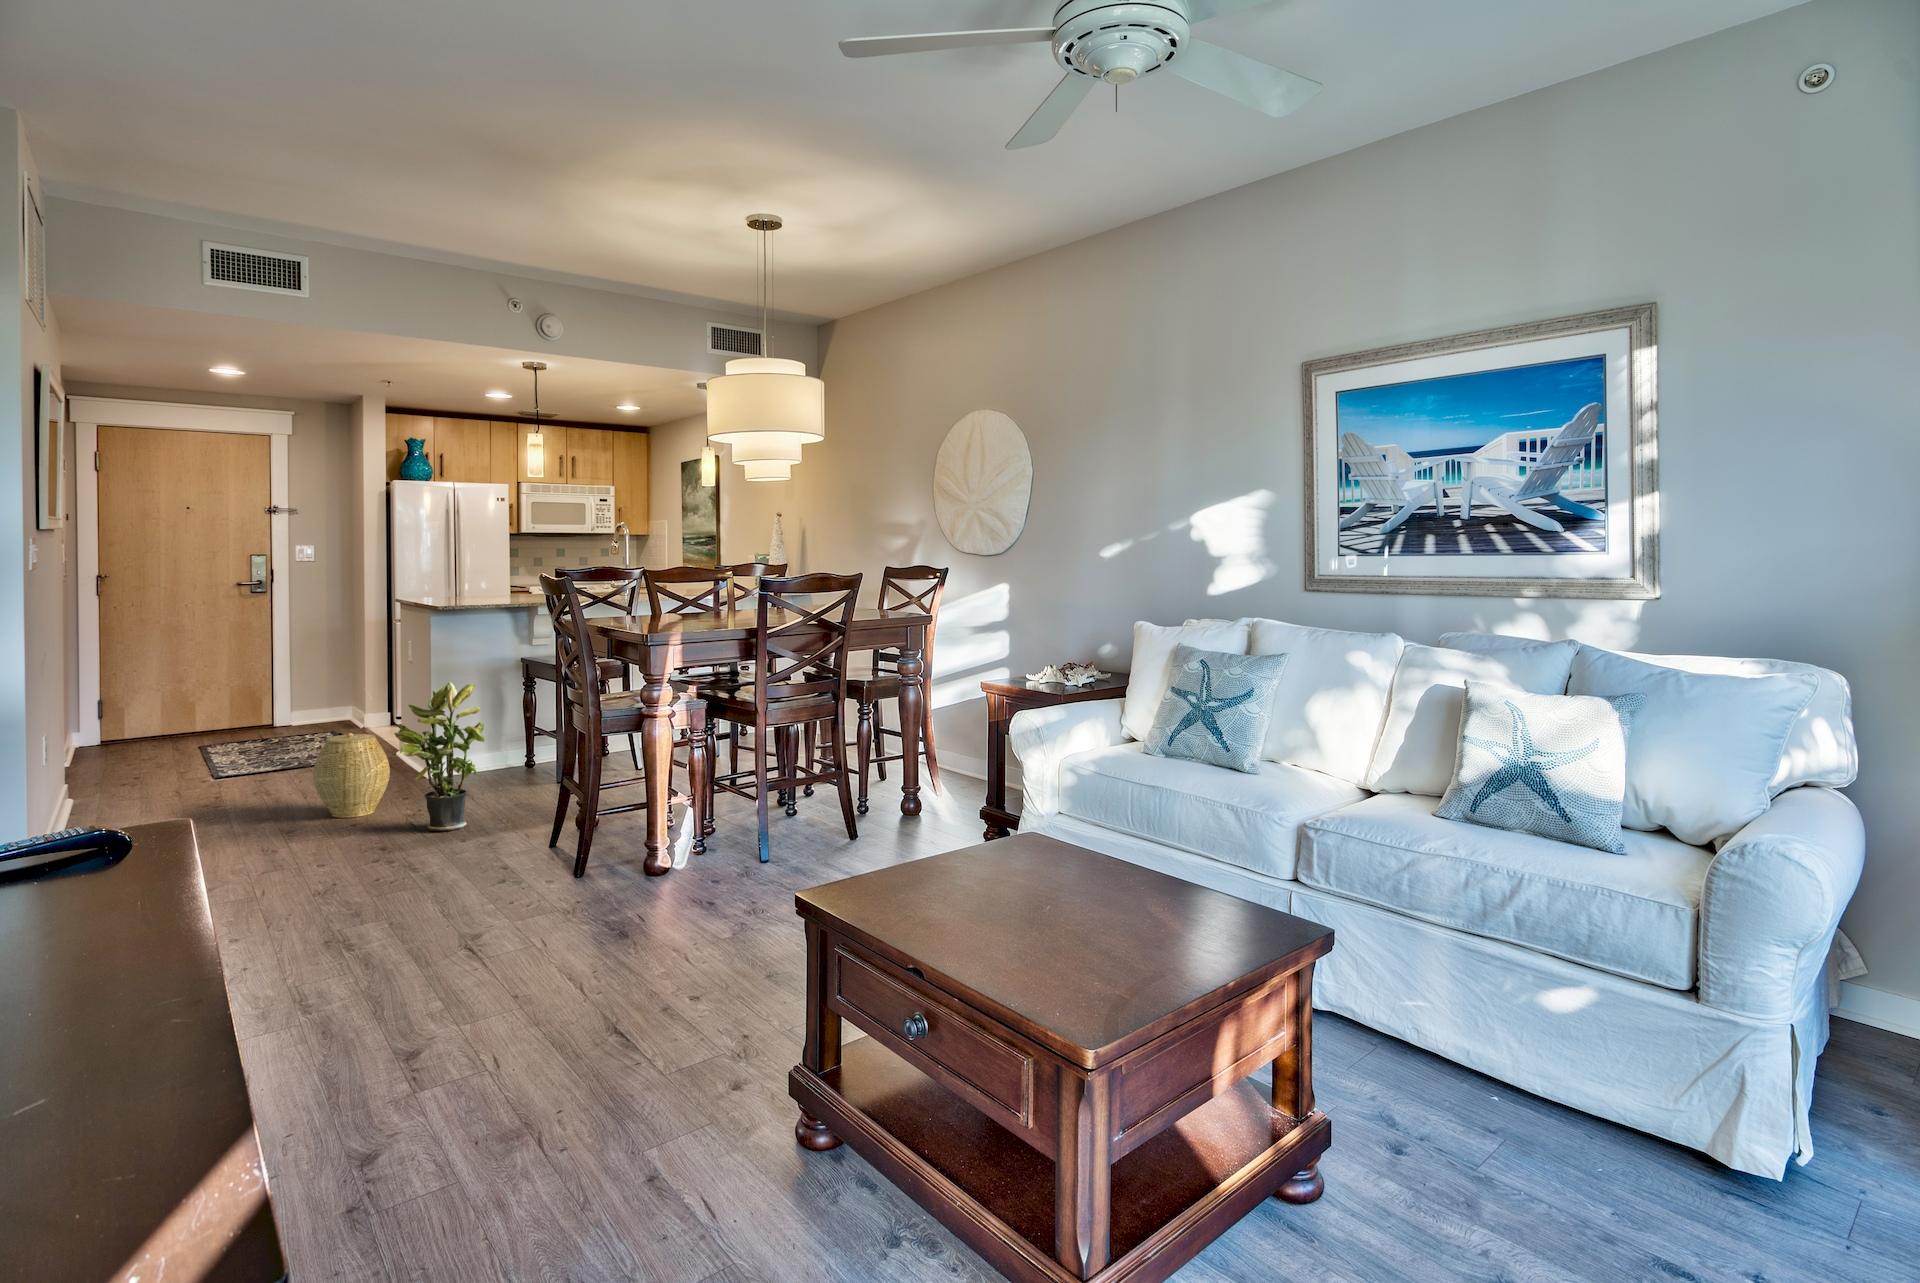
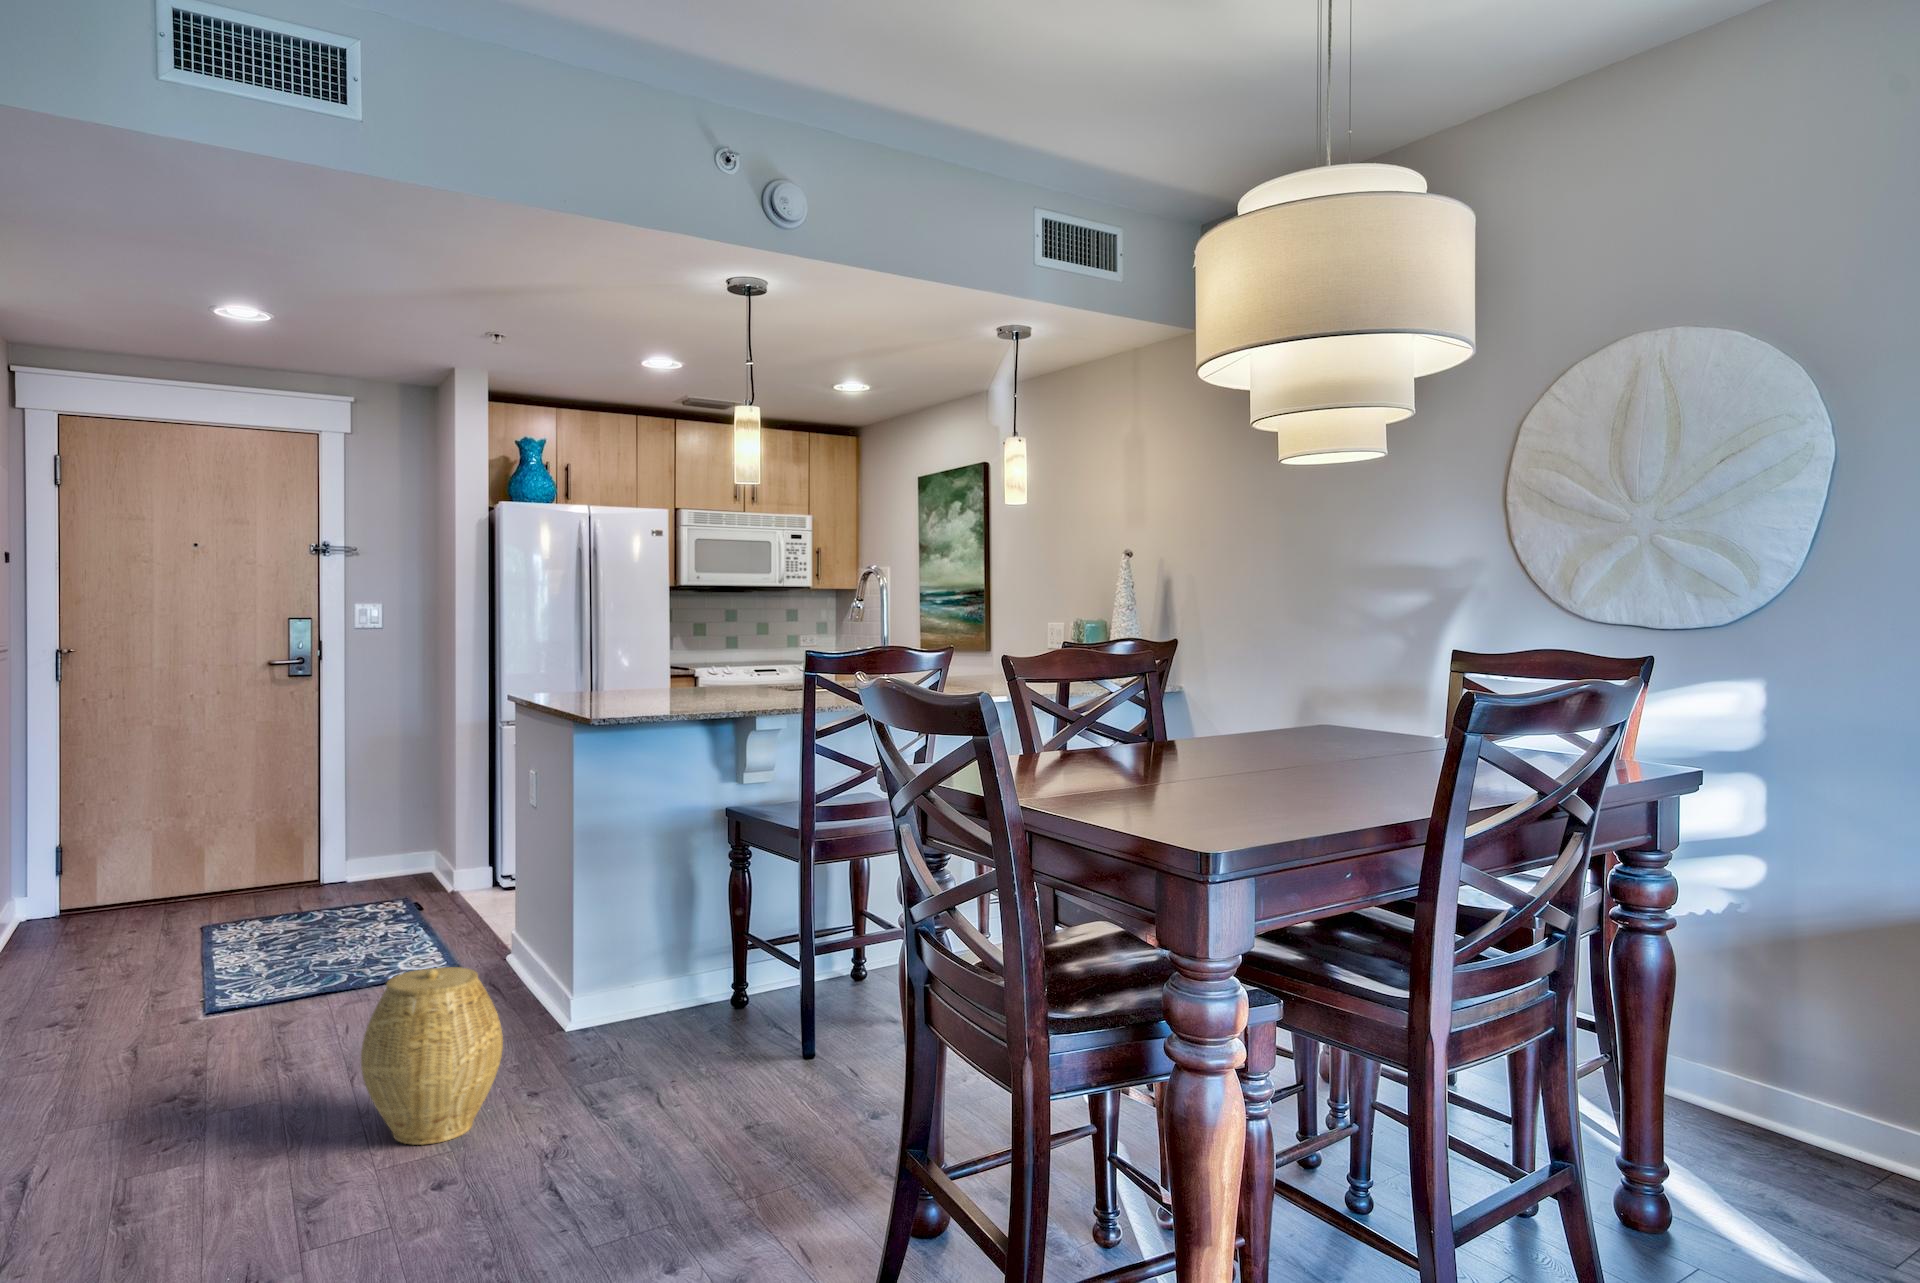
potted plant: present [394,681,484,831] -> none [520,875,699,1205]

